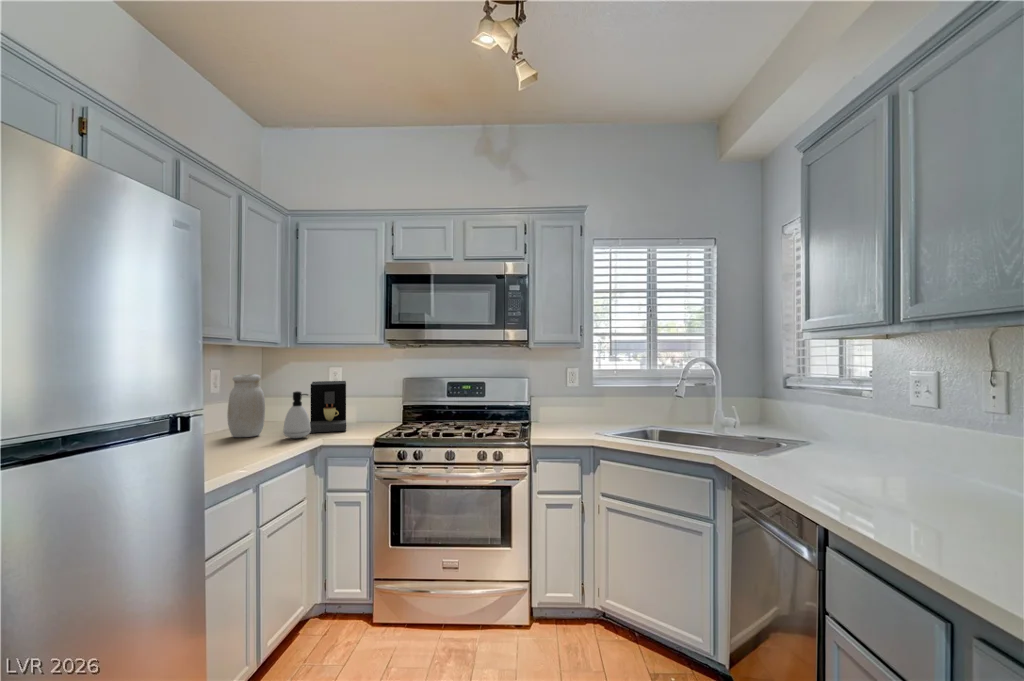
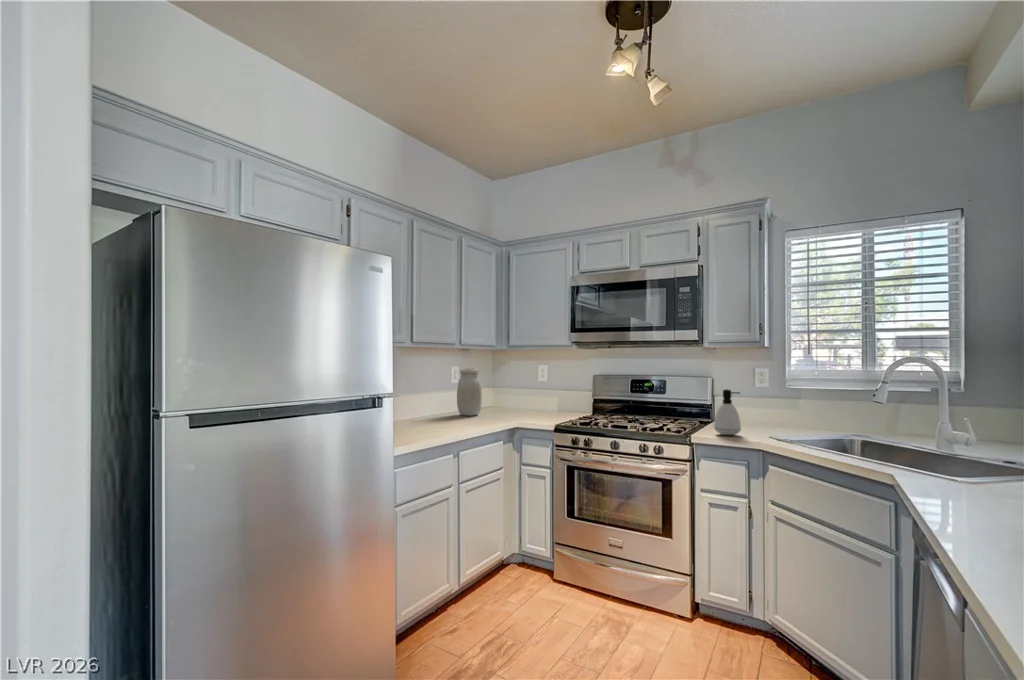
coffee maker: present [310,381,346,433] -> none [512,375,548,417]
soap dispenser: present [283,391,311,438] -> present [714,389,741,435]

